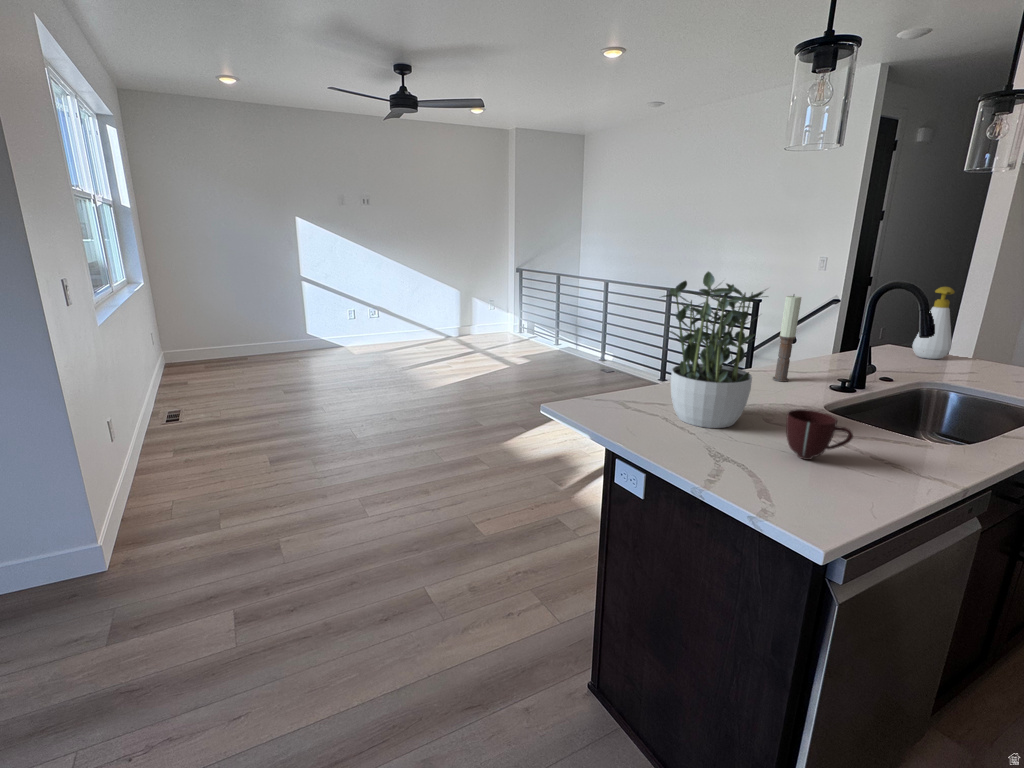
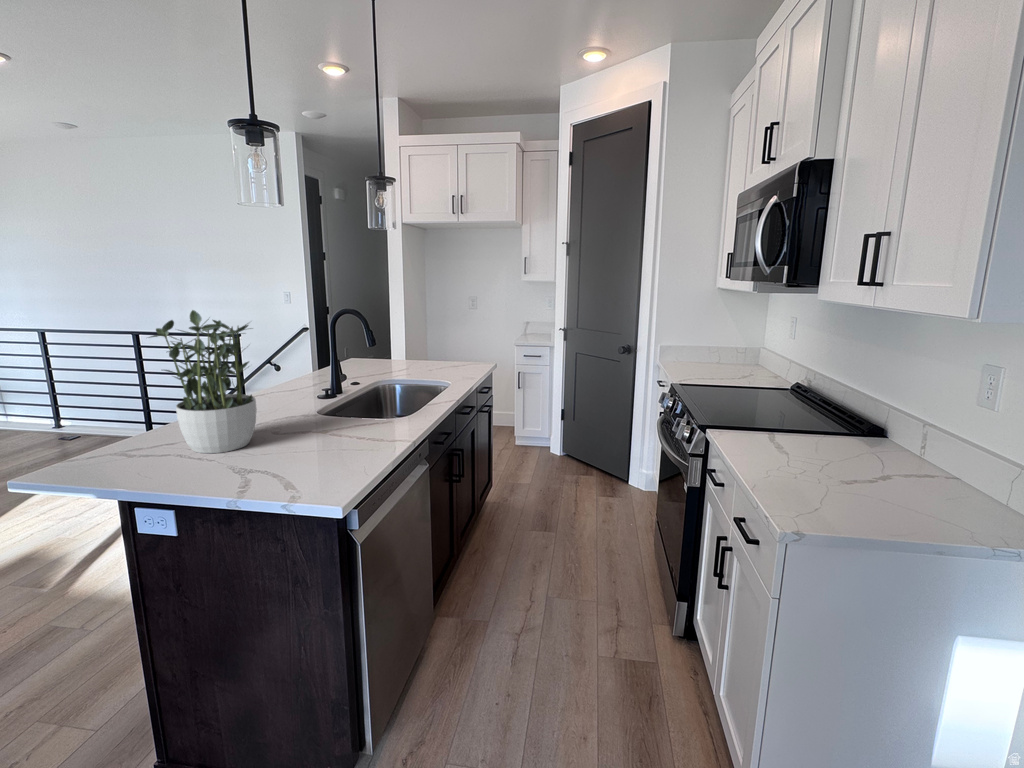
soap bottle: present [912,287,954,359] -> none [367,311,391,365]
candle: present [773,295,801,381] -> none [266,325,285,401]
mug: present [786,409,853,460] -> none [291,413,341,453]

